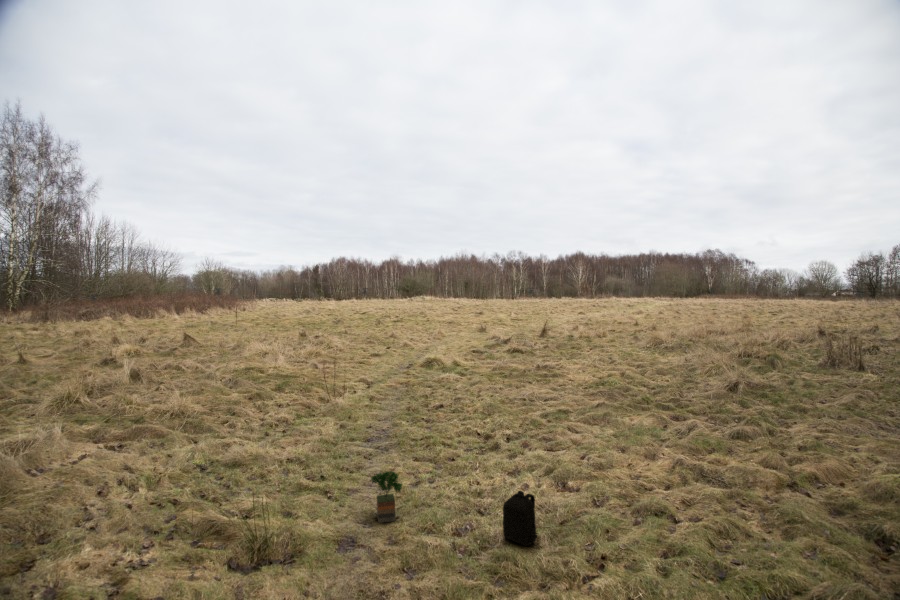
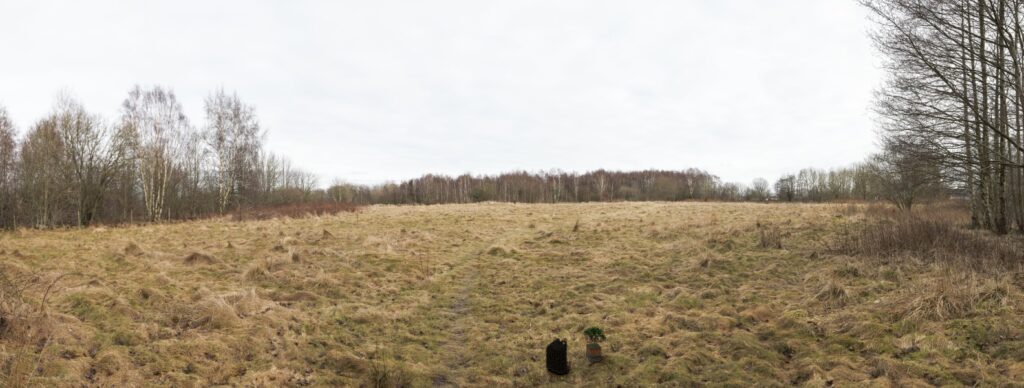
potted tree: present [371,471,402,523] -> present [584,327,606,362]

